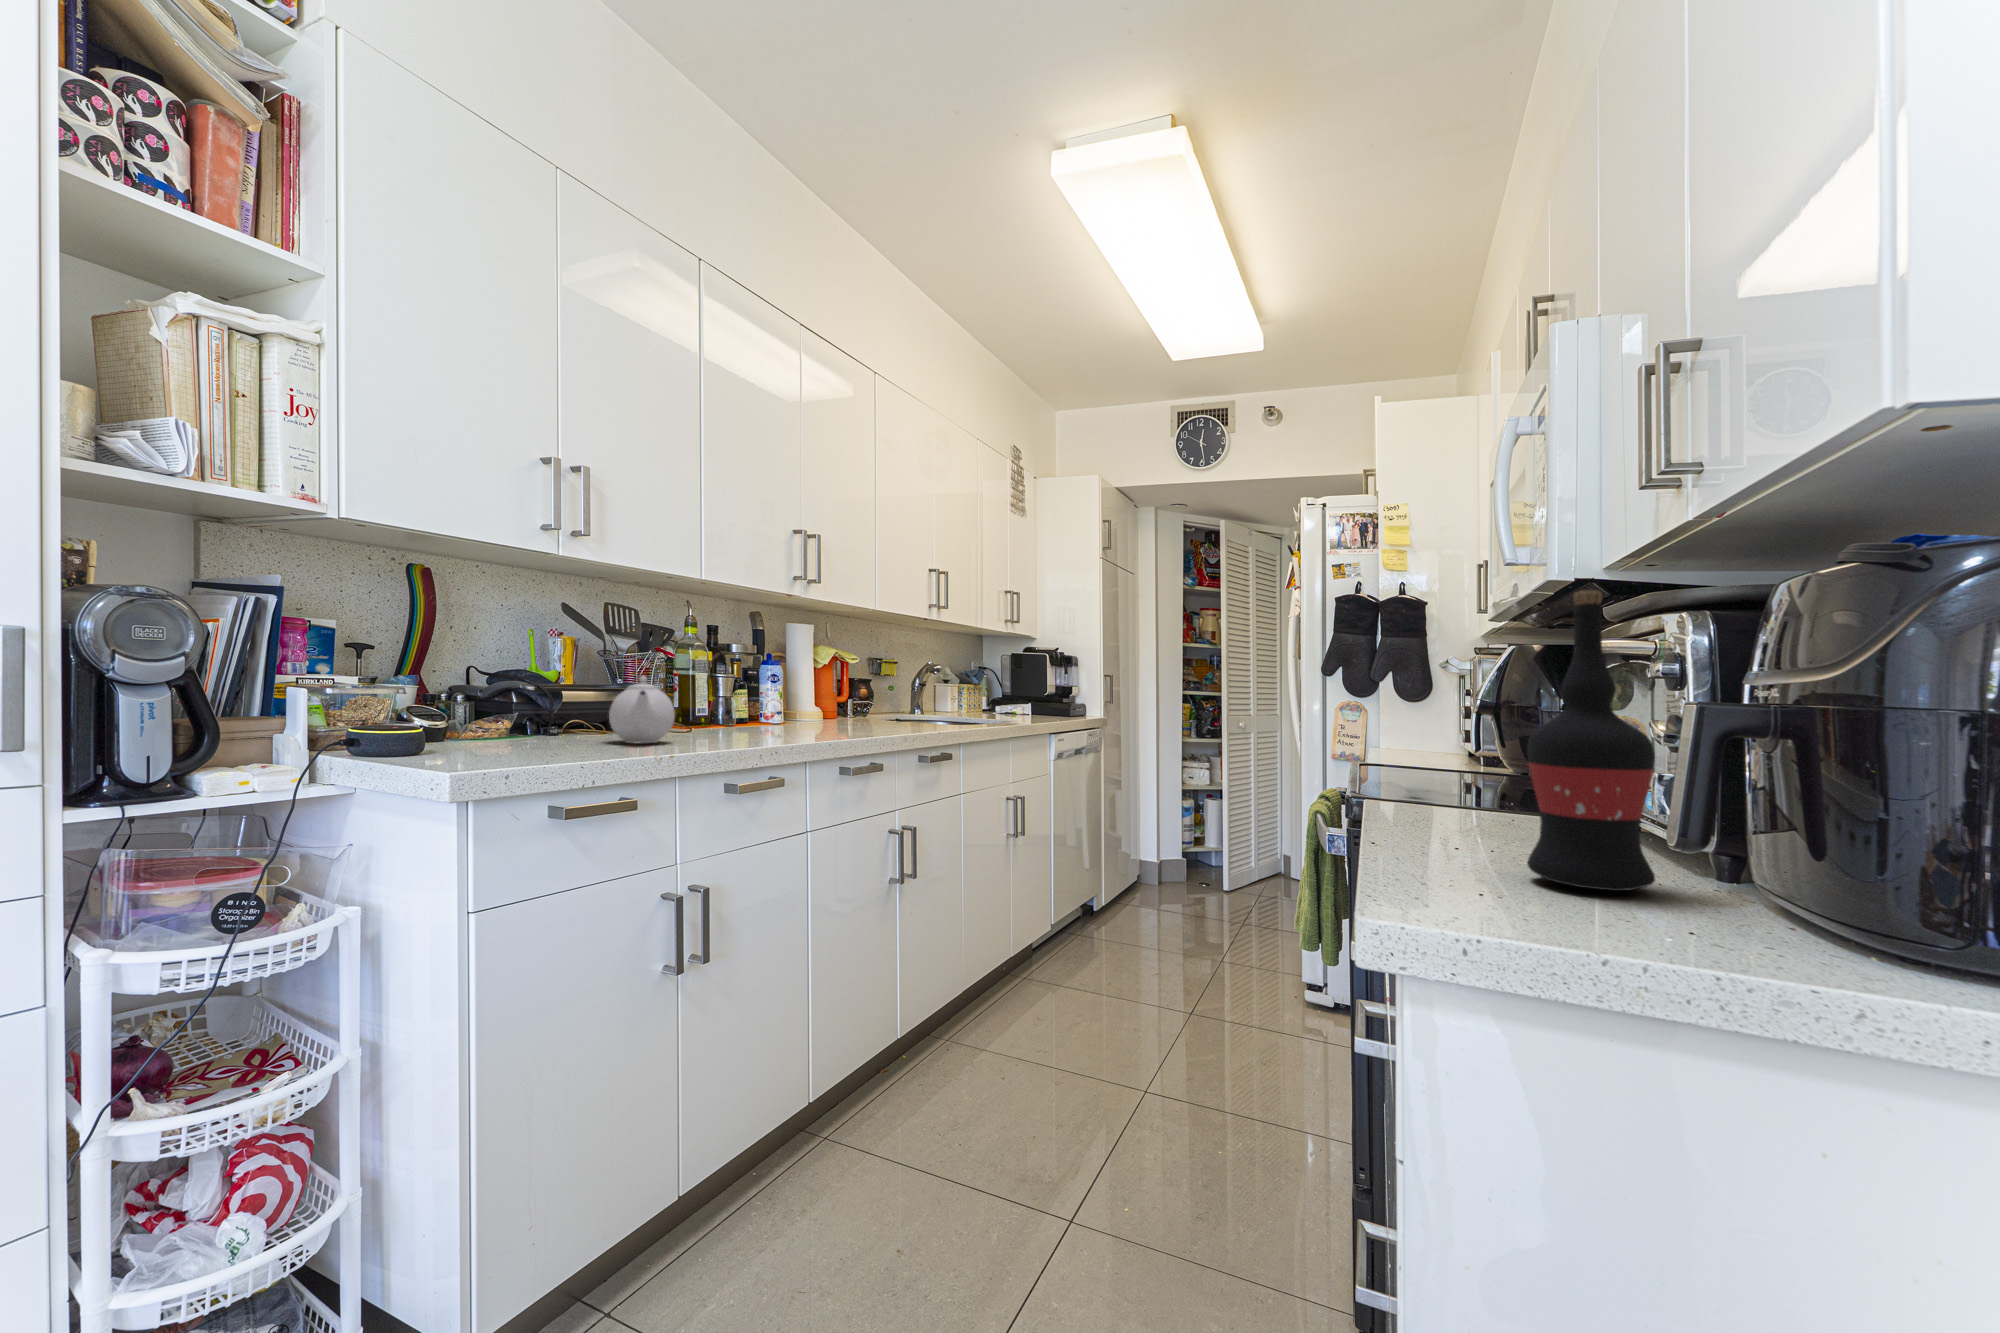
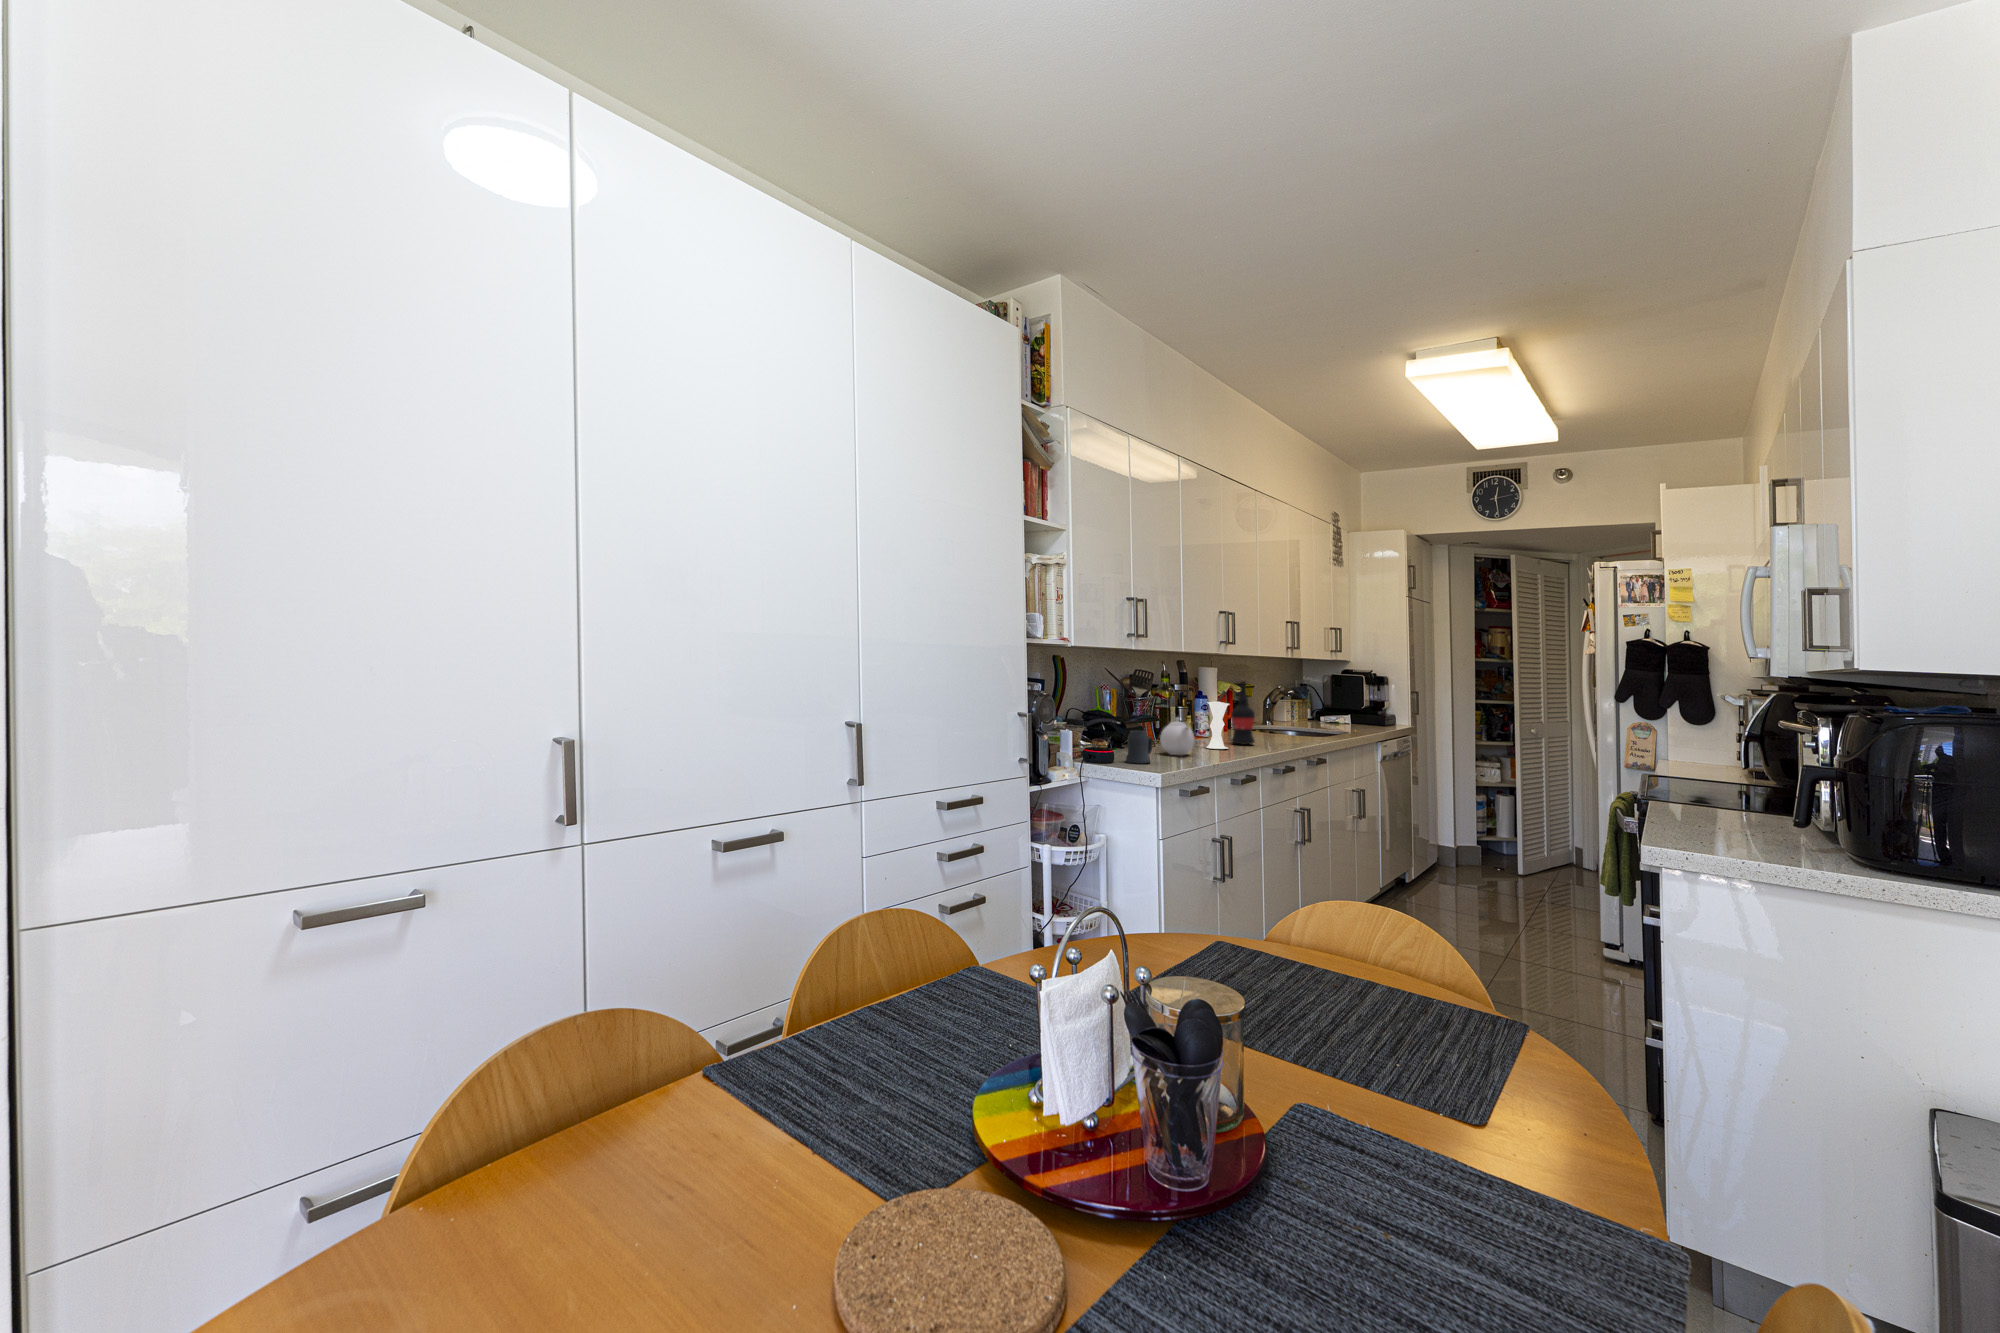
wine bottle: present [1527,591,1655,891] -> present [1231,679,1255,744]
vase: none [733,640,774,735] -> present [1207,691,1229,749]
mug: none [470,692,543,756] -> present [1125,731,1152,763]

